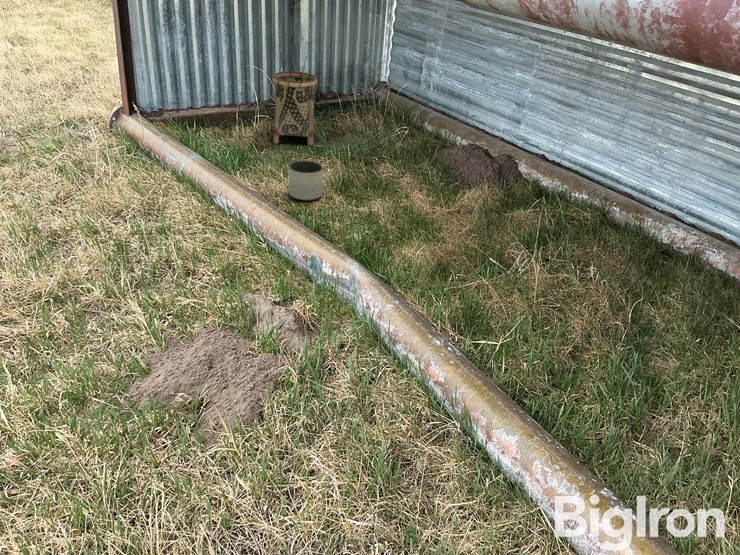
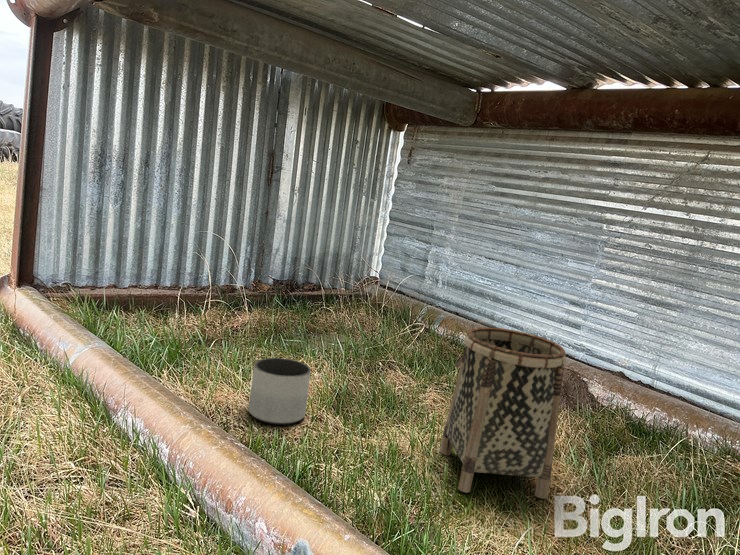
basket: present [273,71,317,145] -> present [440,327,566,499]

